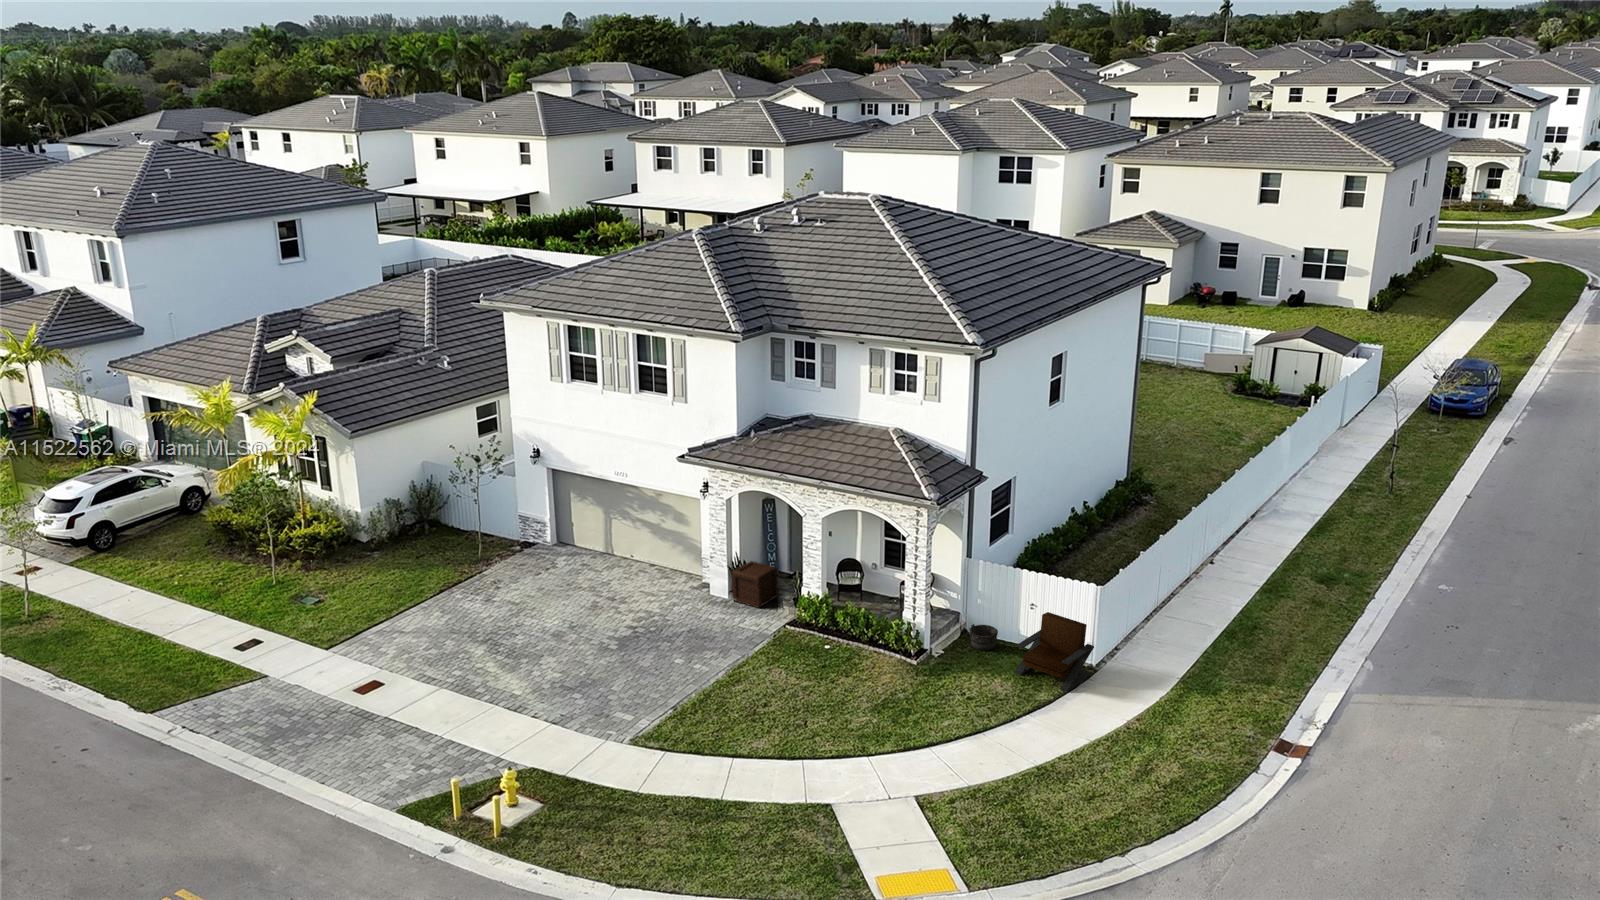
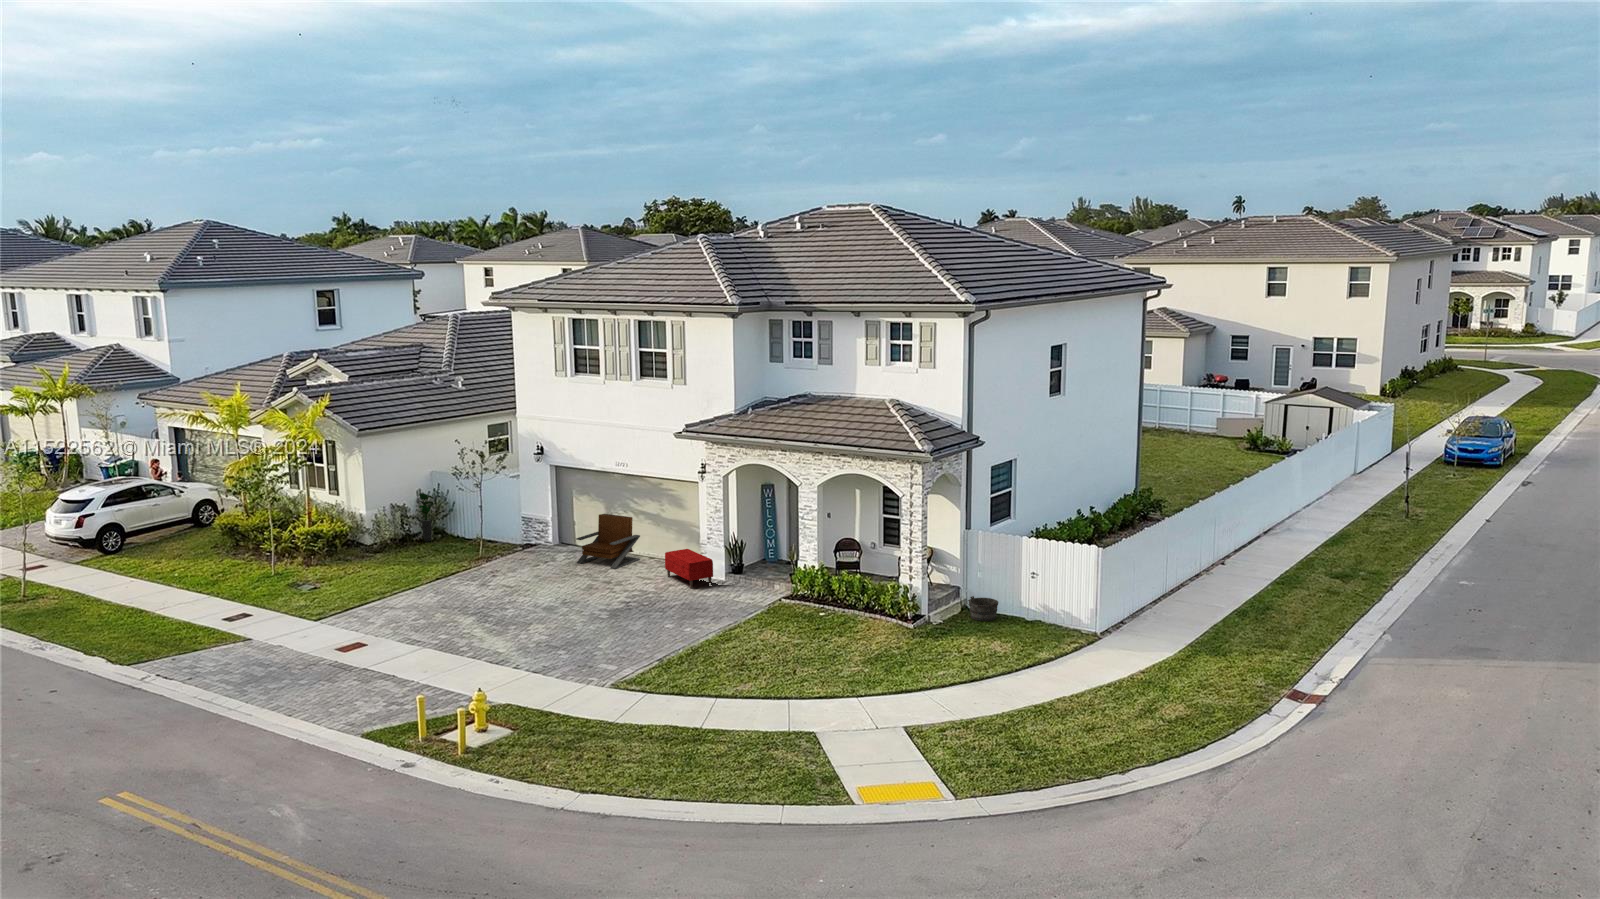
potted plant: none [409,488,431,536] -> present [419,494,435,542]
bench: none [669,560,718,605] -> present [665,549,713,589]
wooden crate: present [732,561,778,608] -> none [727,547,775,591]
lounge chair: present [1015,612,1094,692] -> present [576,514,640,569]

